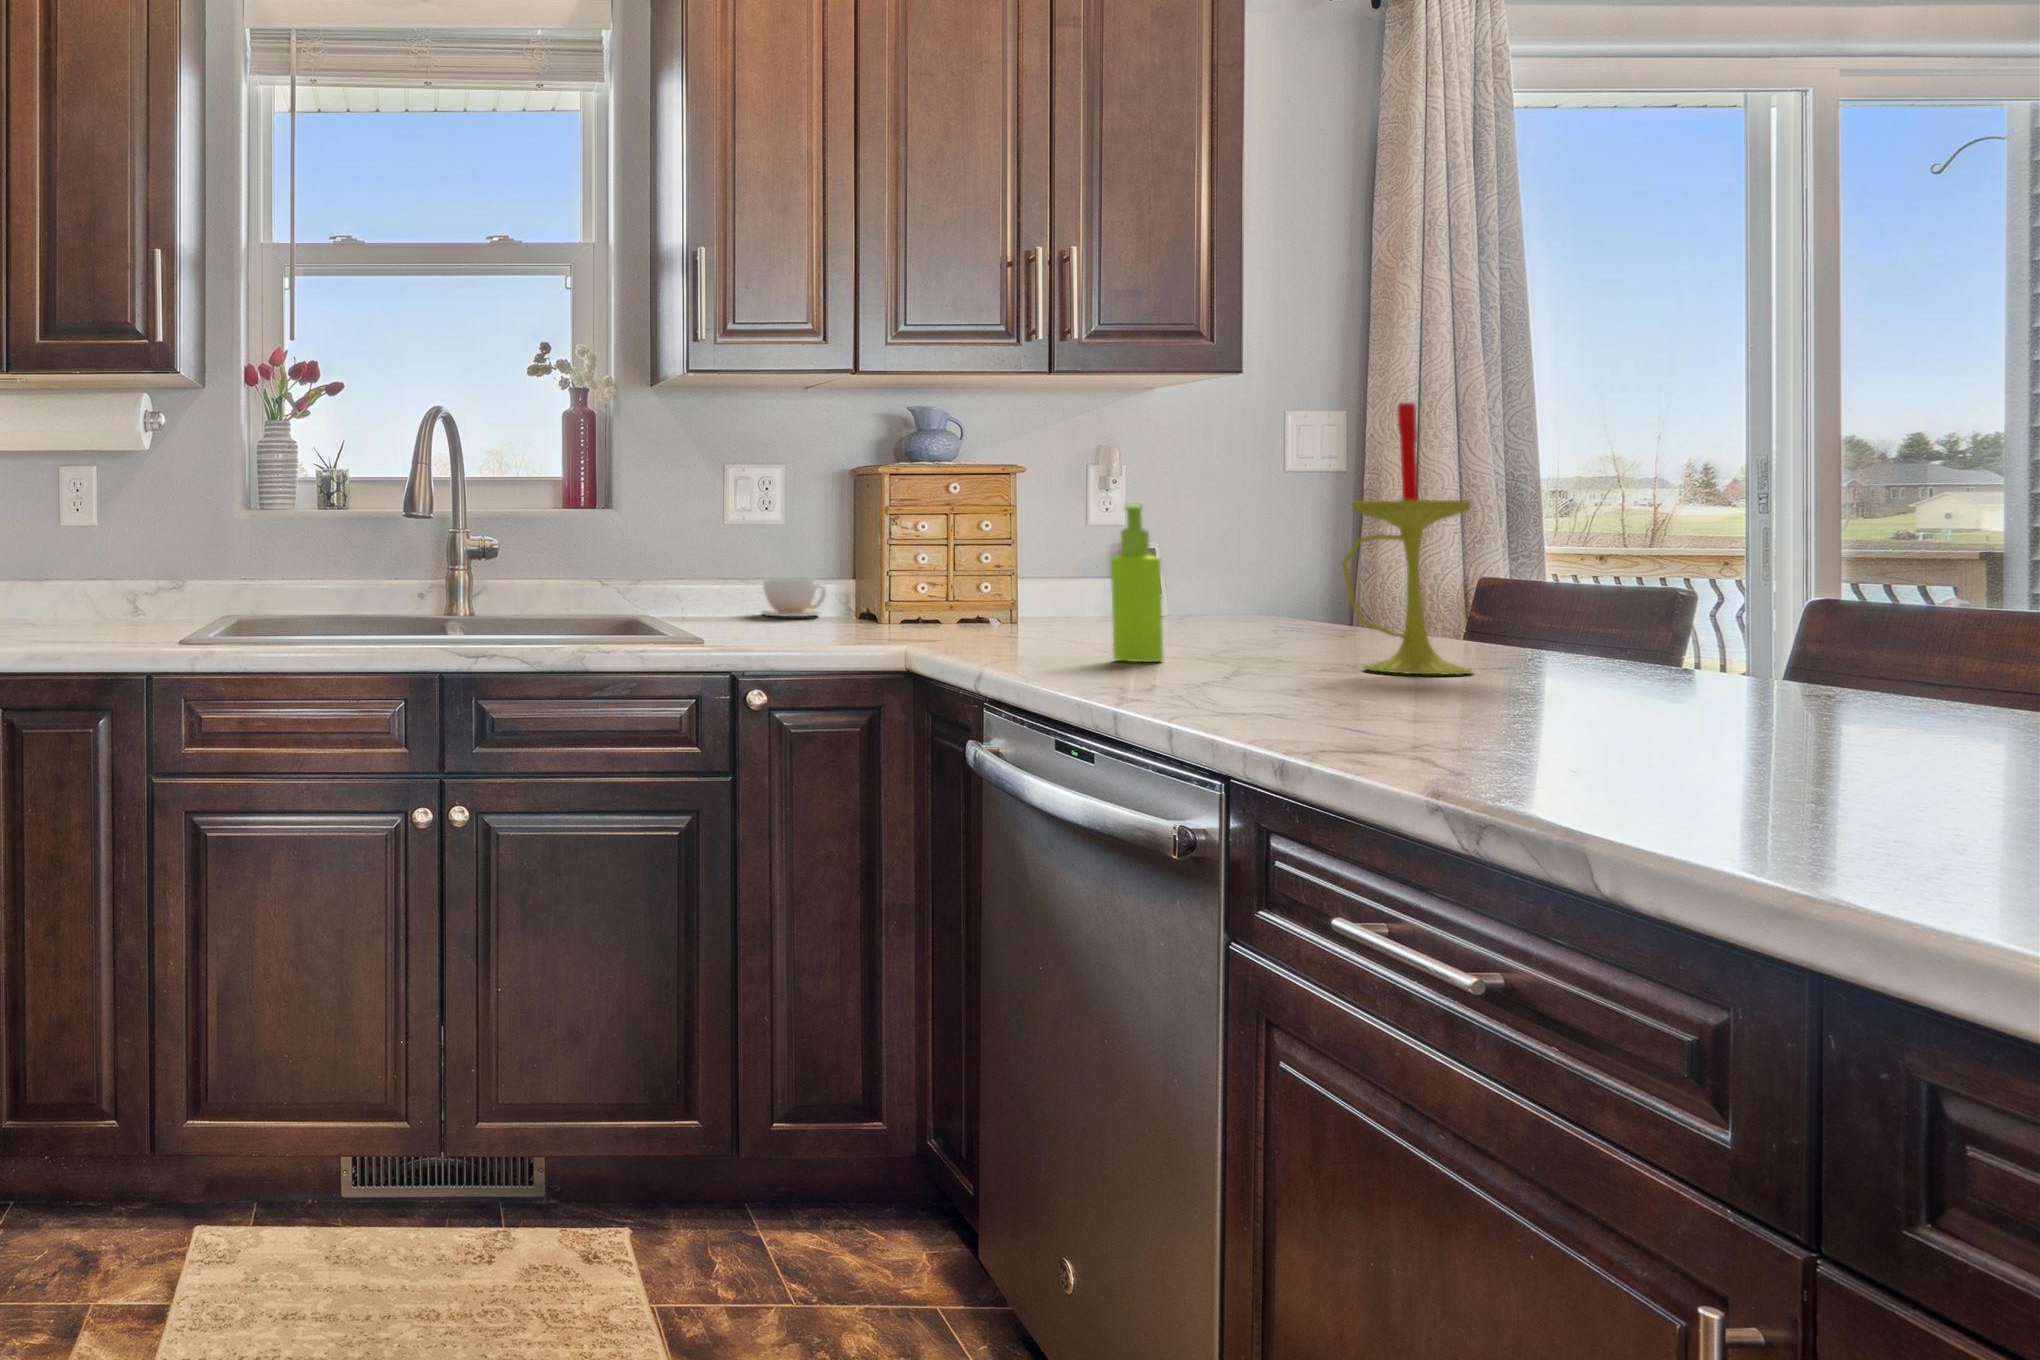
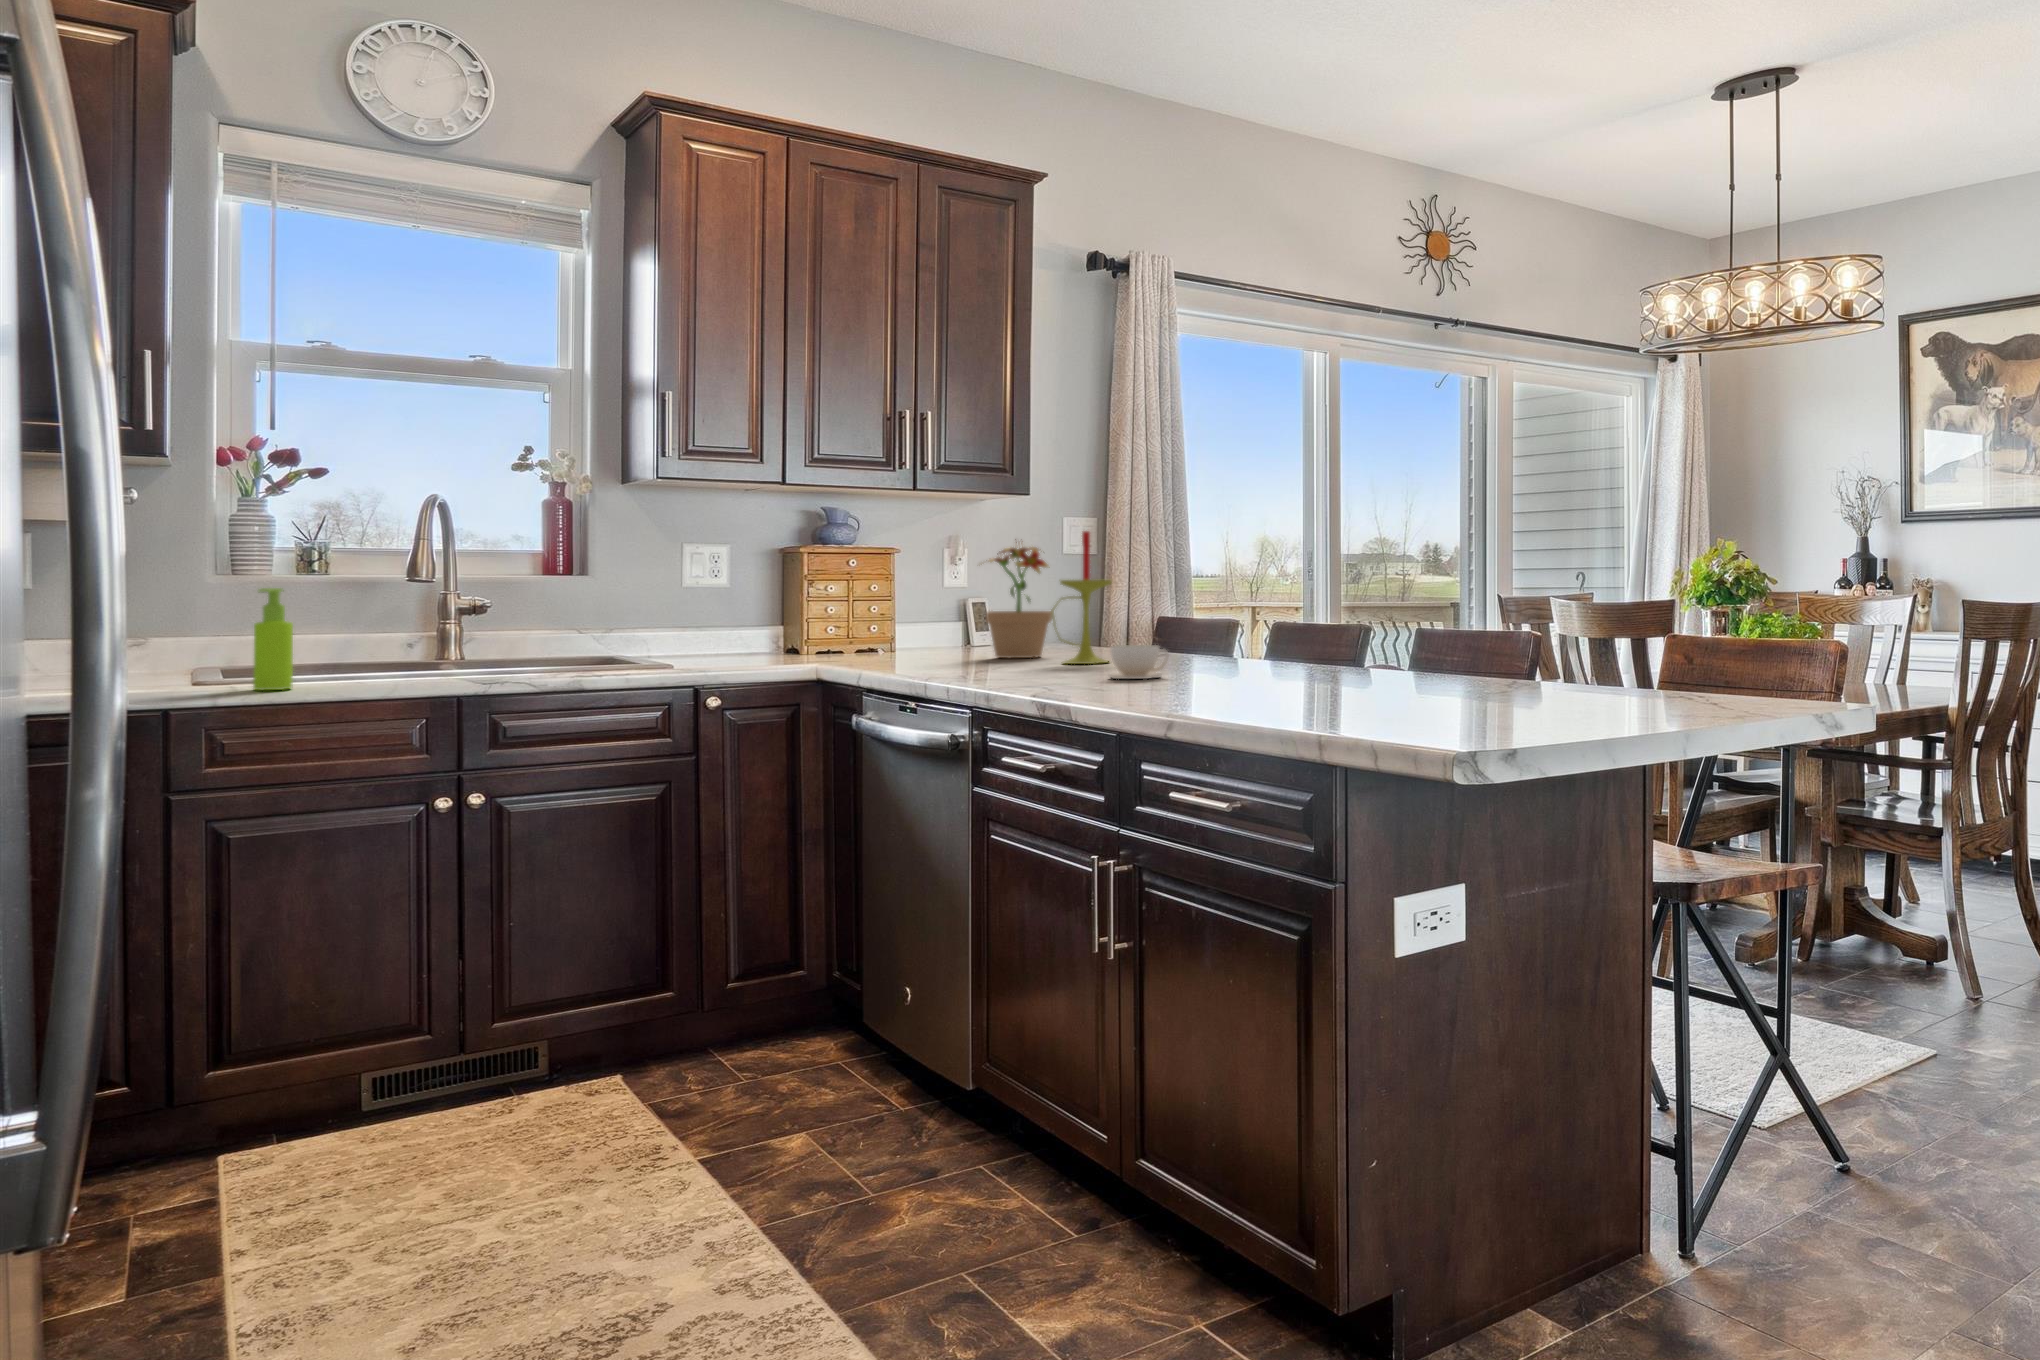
potted plant: none [1166,433,1311,651] -> present [986,539,1052,658]
soap dispenser: present [1111,504,1163,662] -> present [253,588,293,690]
coffee cup: present [762,579,826,617] -> present [1109,645,1169,679]

